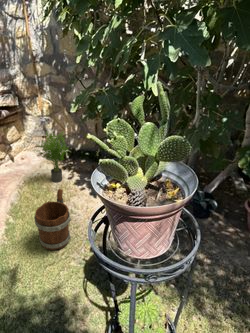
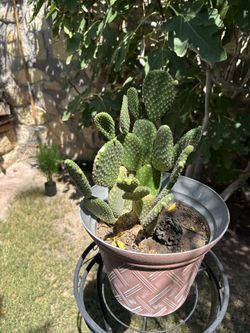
bucket: present [34,189,71,250] -> none [22,207,64,276]

